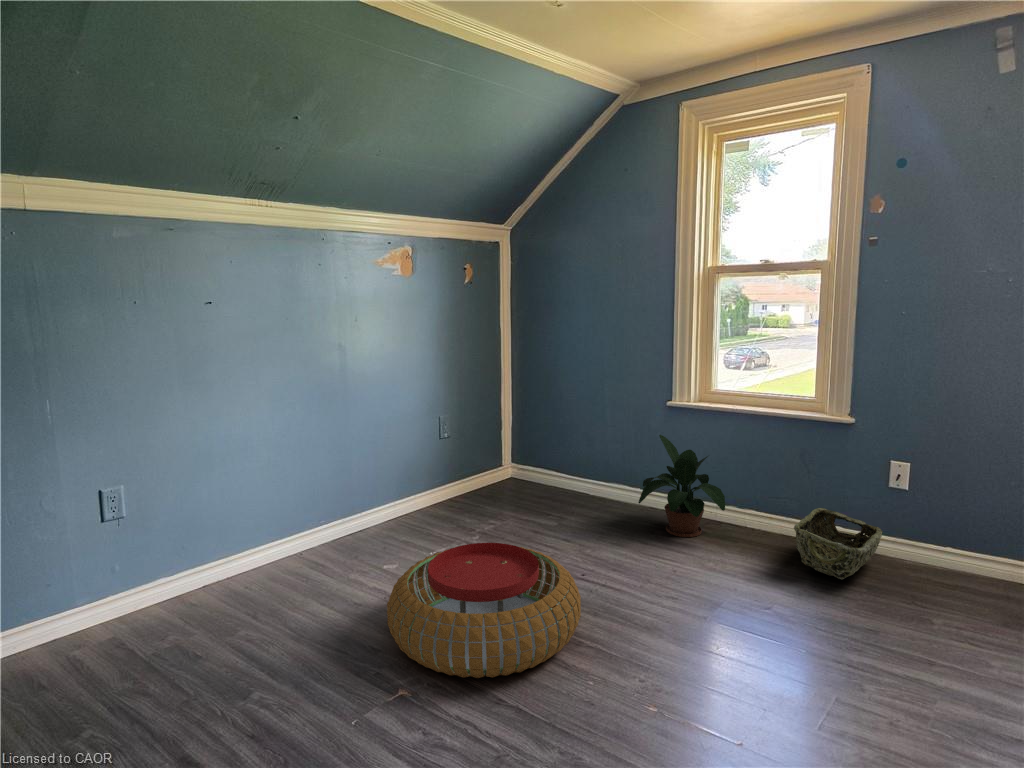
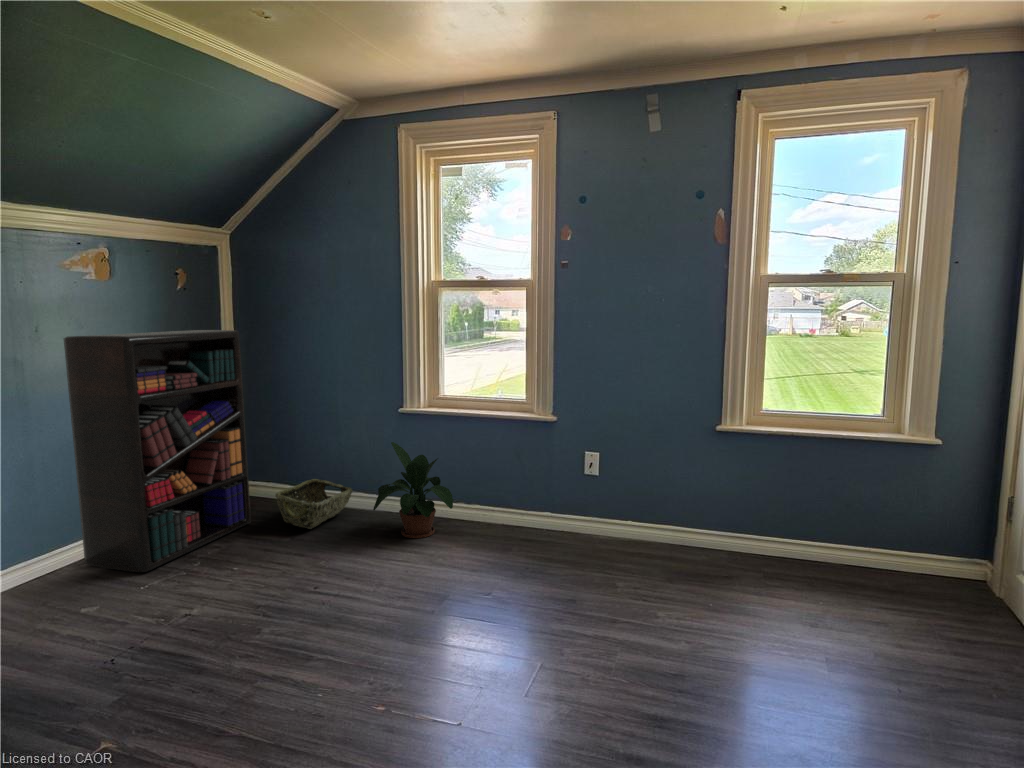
bookshelf: none [377,319,520,537] -> present [64,330,251,572]
woven basket: present [794,508,883,579] -> present [276,479,352,529]
pouf: present [387,543,581,678] -> none [85,564,308,705]

